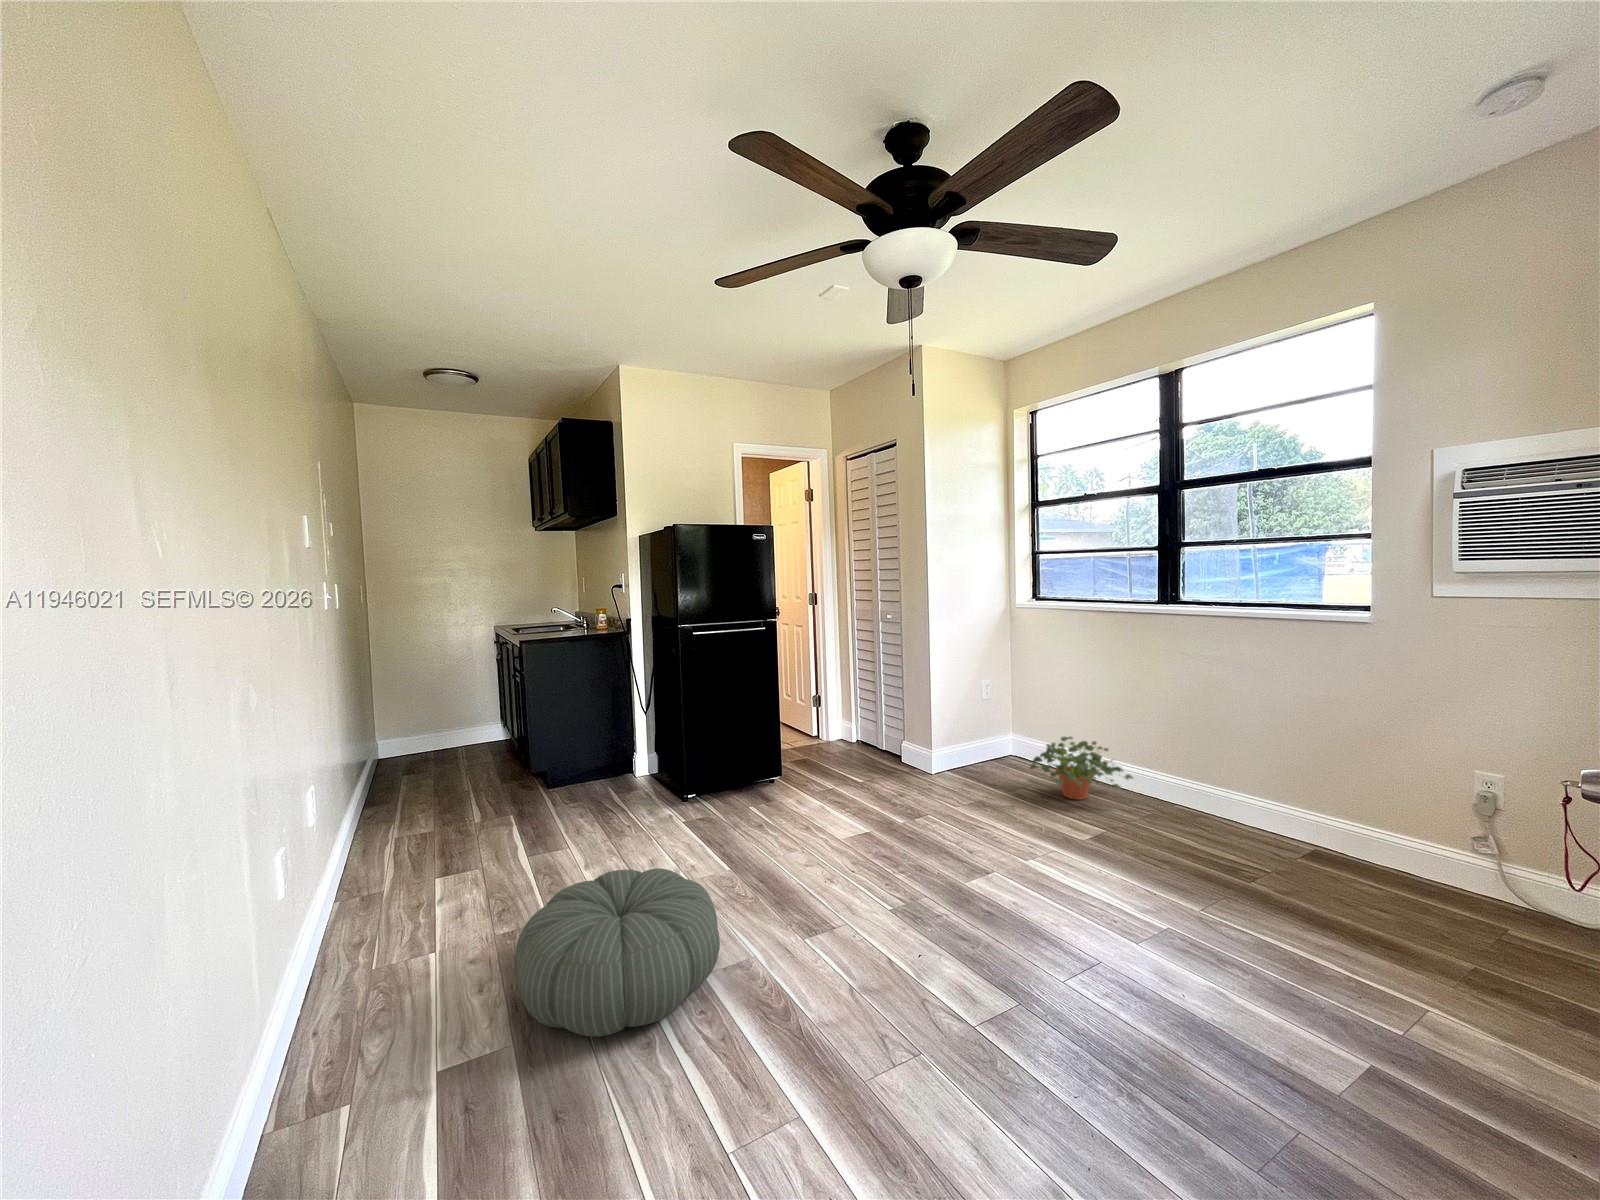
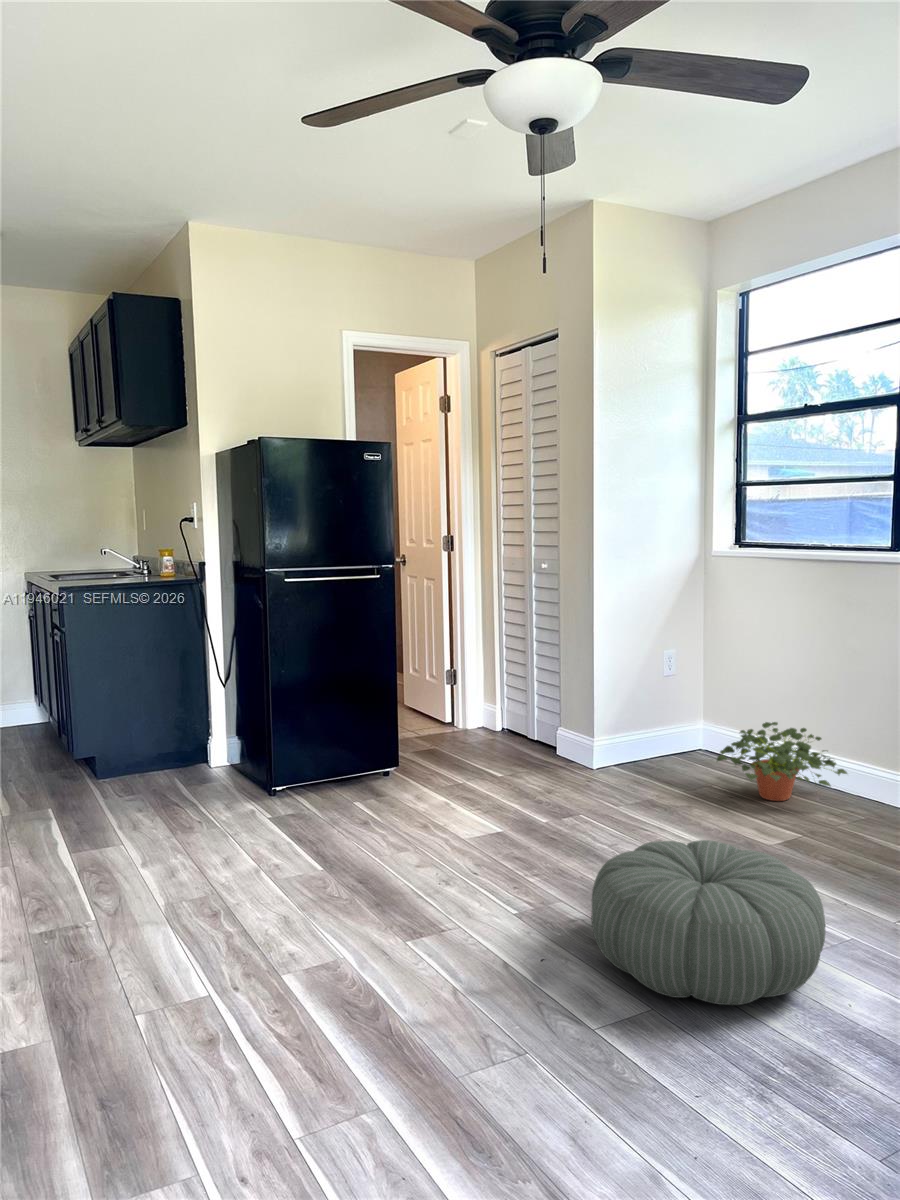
pouf: present [514,868,720,1037] -> present [591,840,825,1005]

